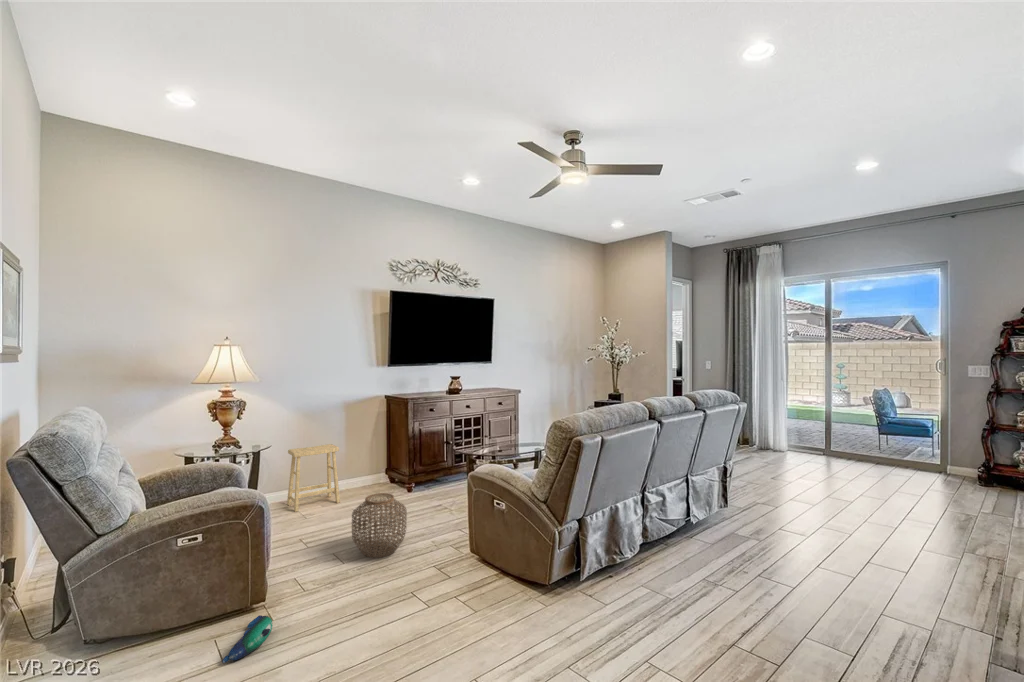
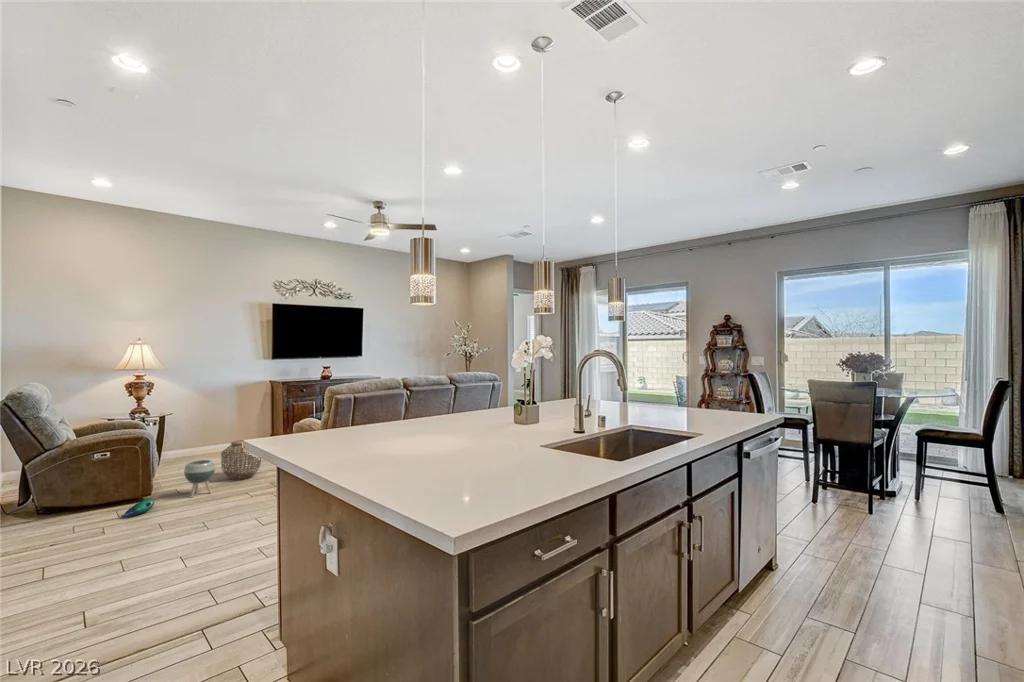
footstool: present [287,444,340,512] -> none [189,415,229,461]
planter: none [310,535,355,602] -> present [184,460,215,497]

